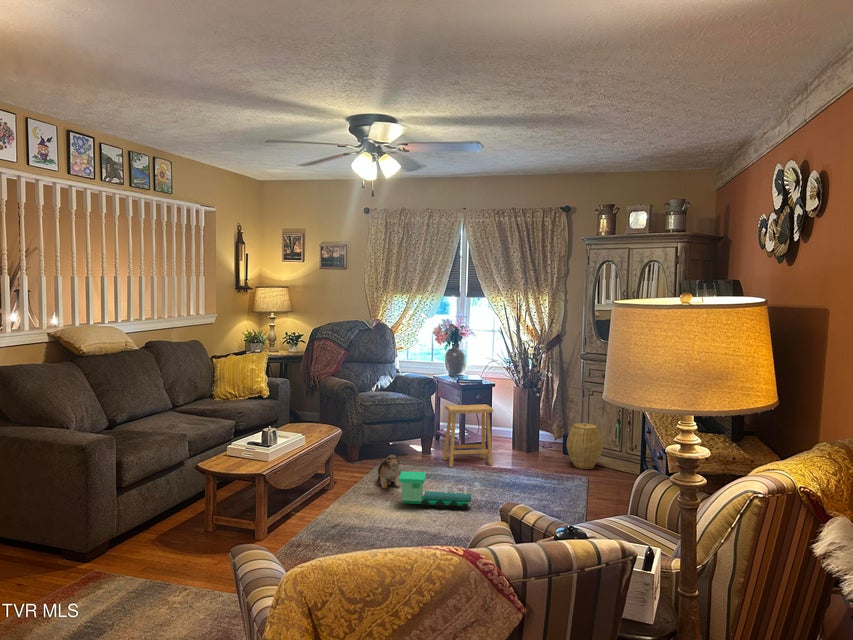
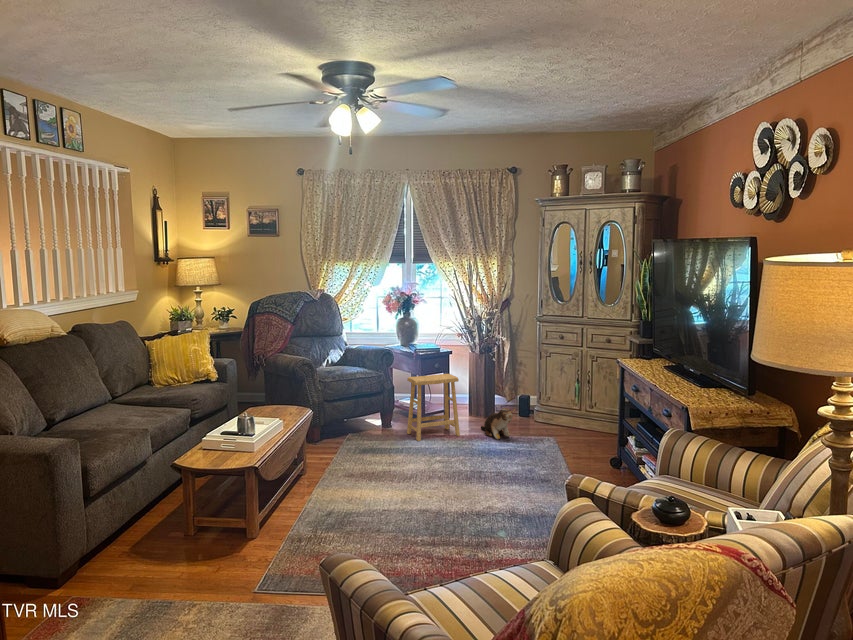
woven basket: present [567,423,603,469] -> none [531,386,567,432]
plush toy: present [377,455,400,489] -> present [481,408,515,439]
toy train: present [399,471,472,510] -> none [384,449,461,487]

